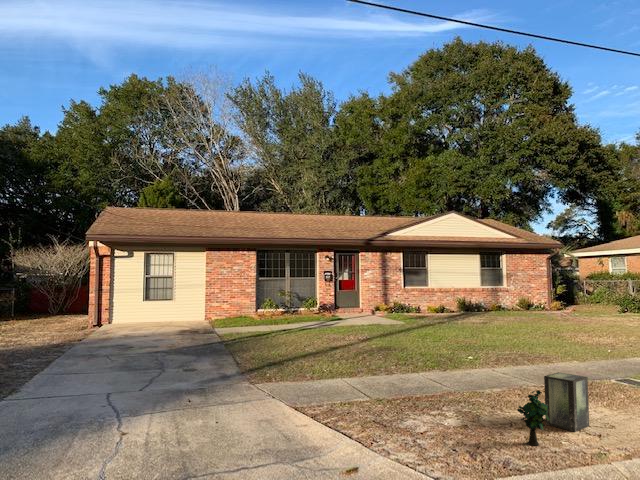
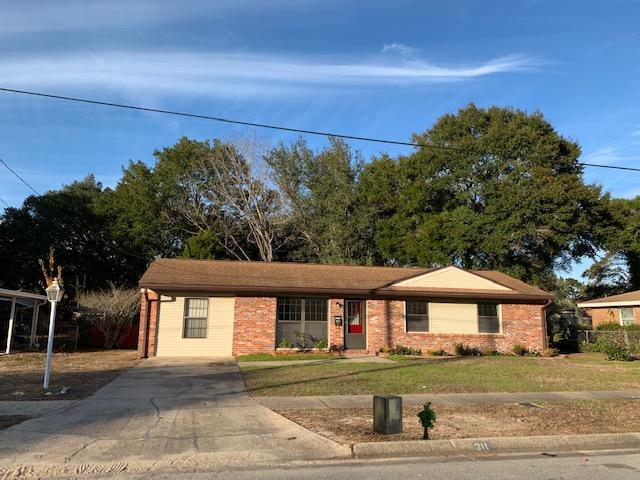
storage box: present [544,372,589,432] -> present [373,394,403,435]

